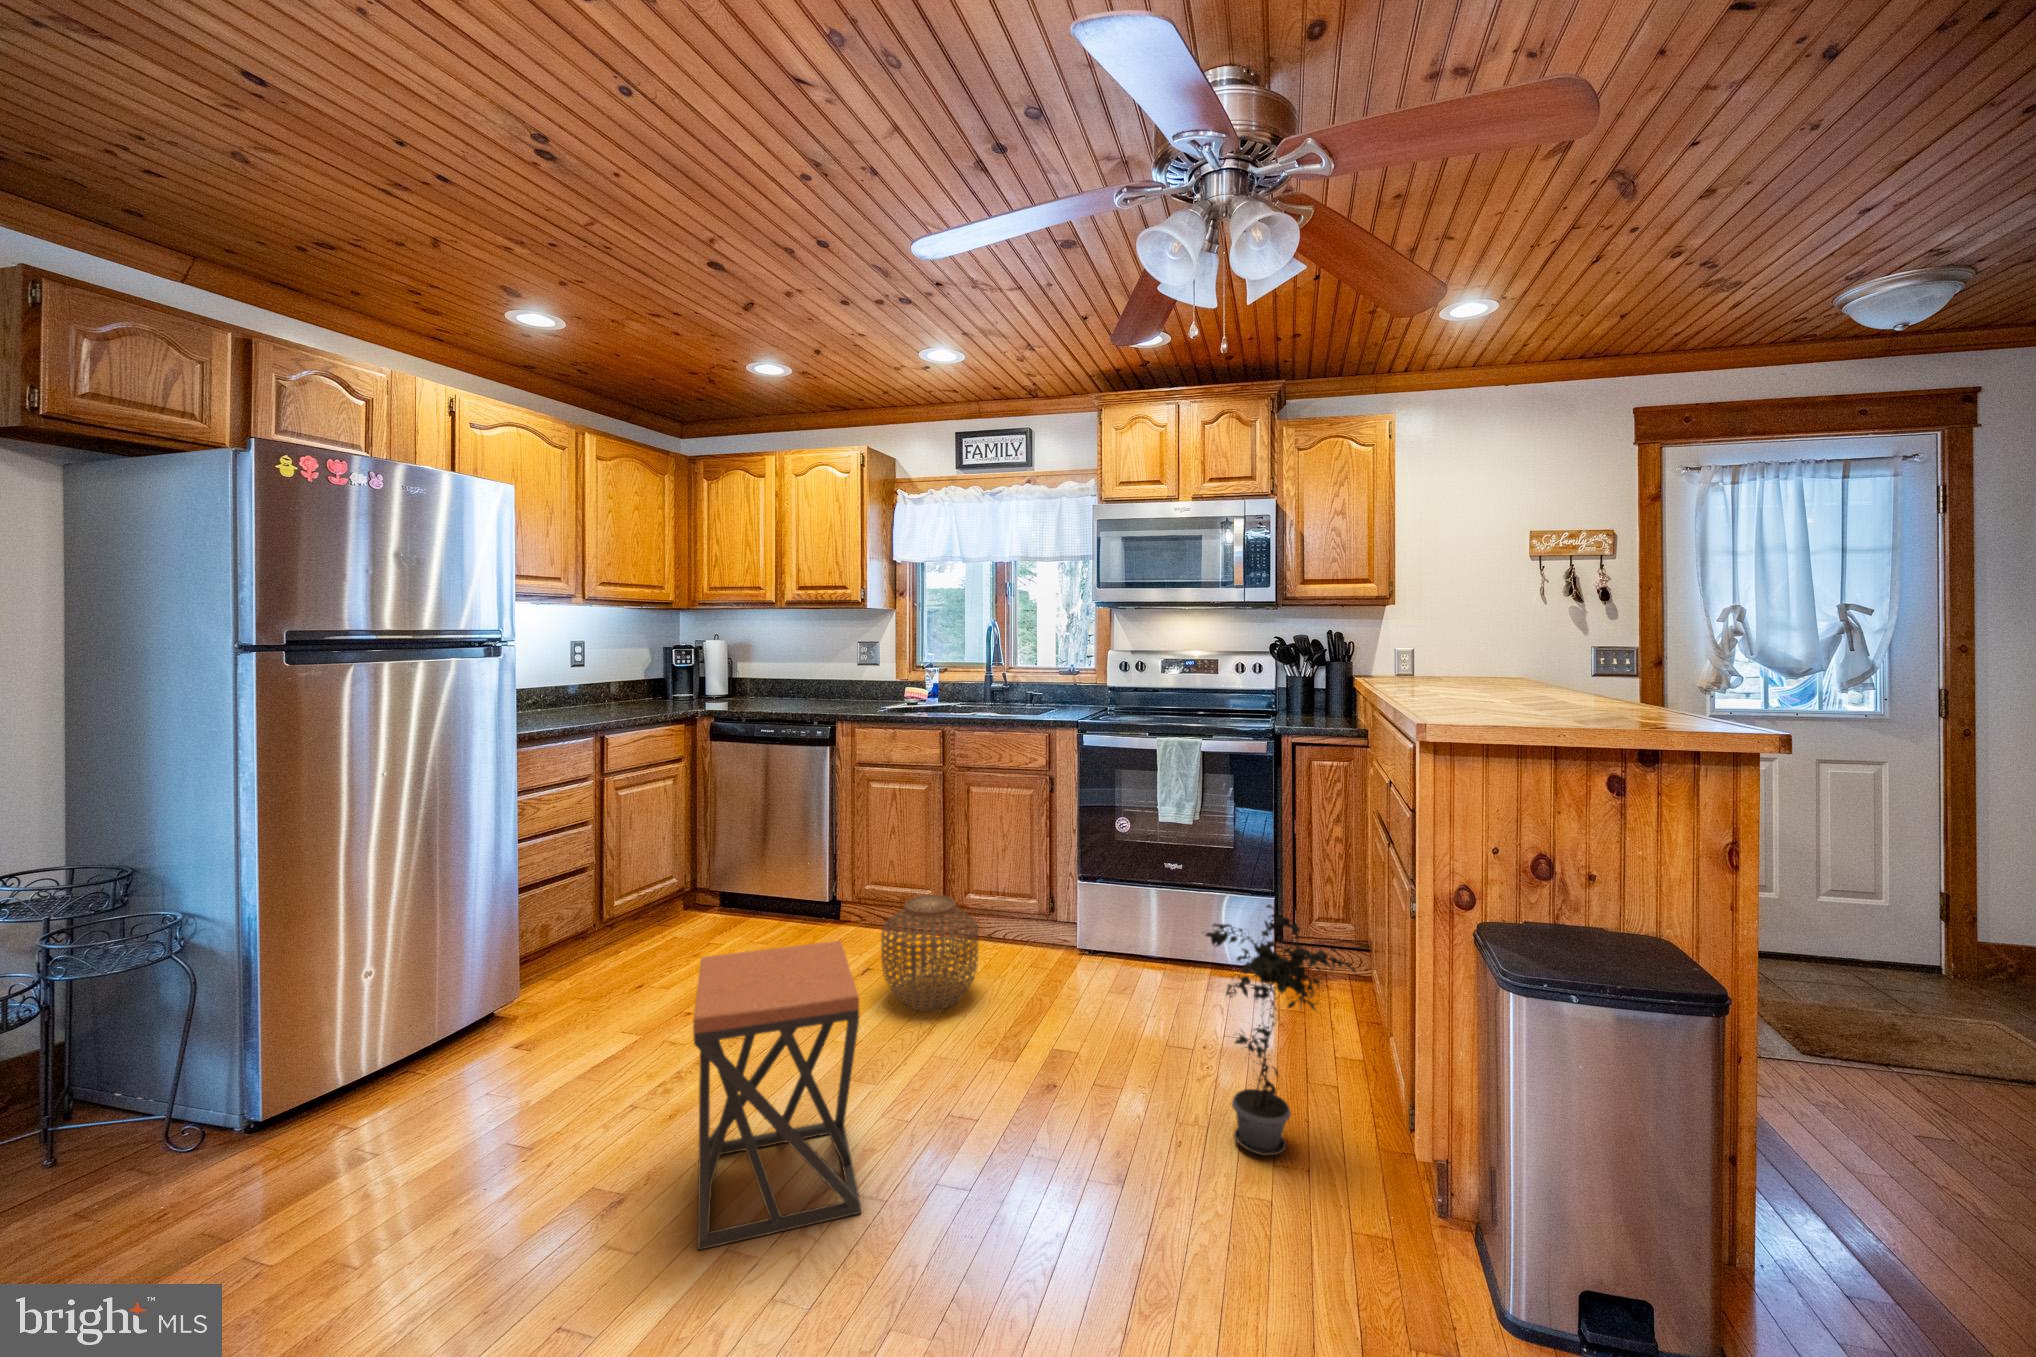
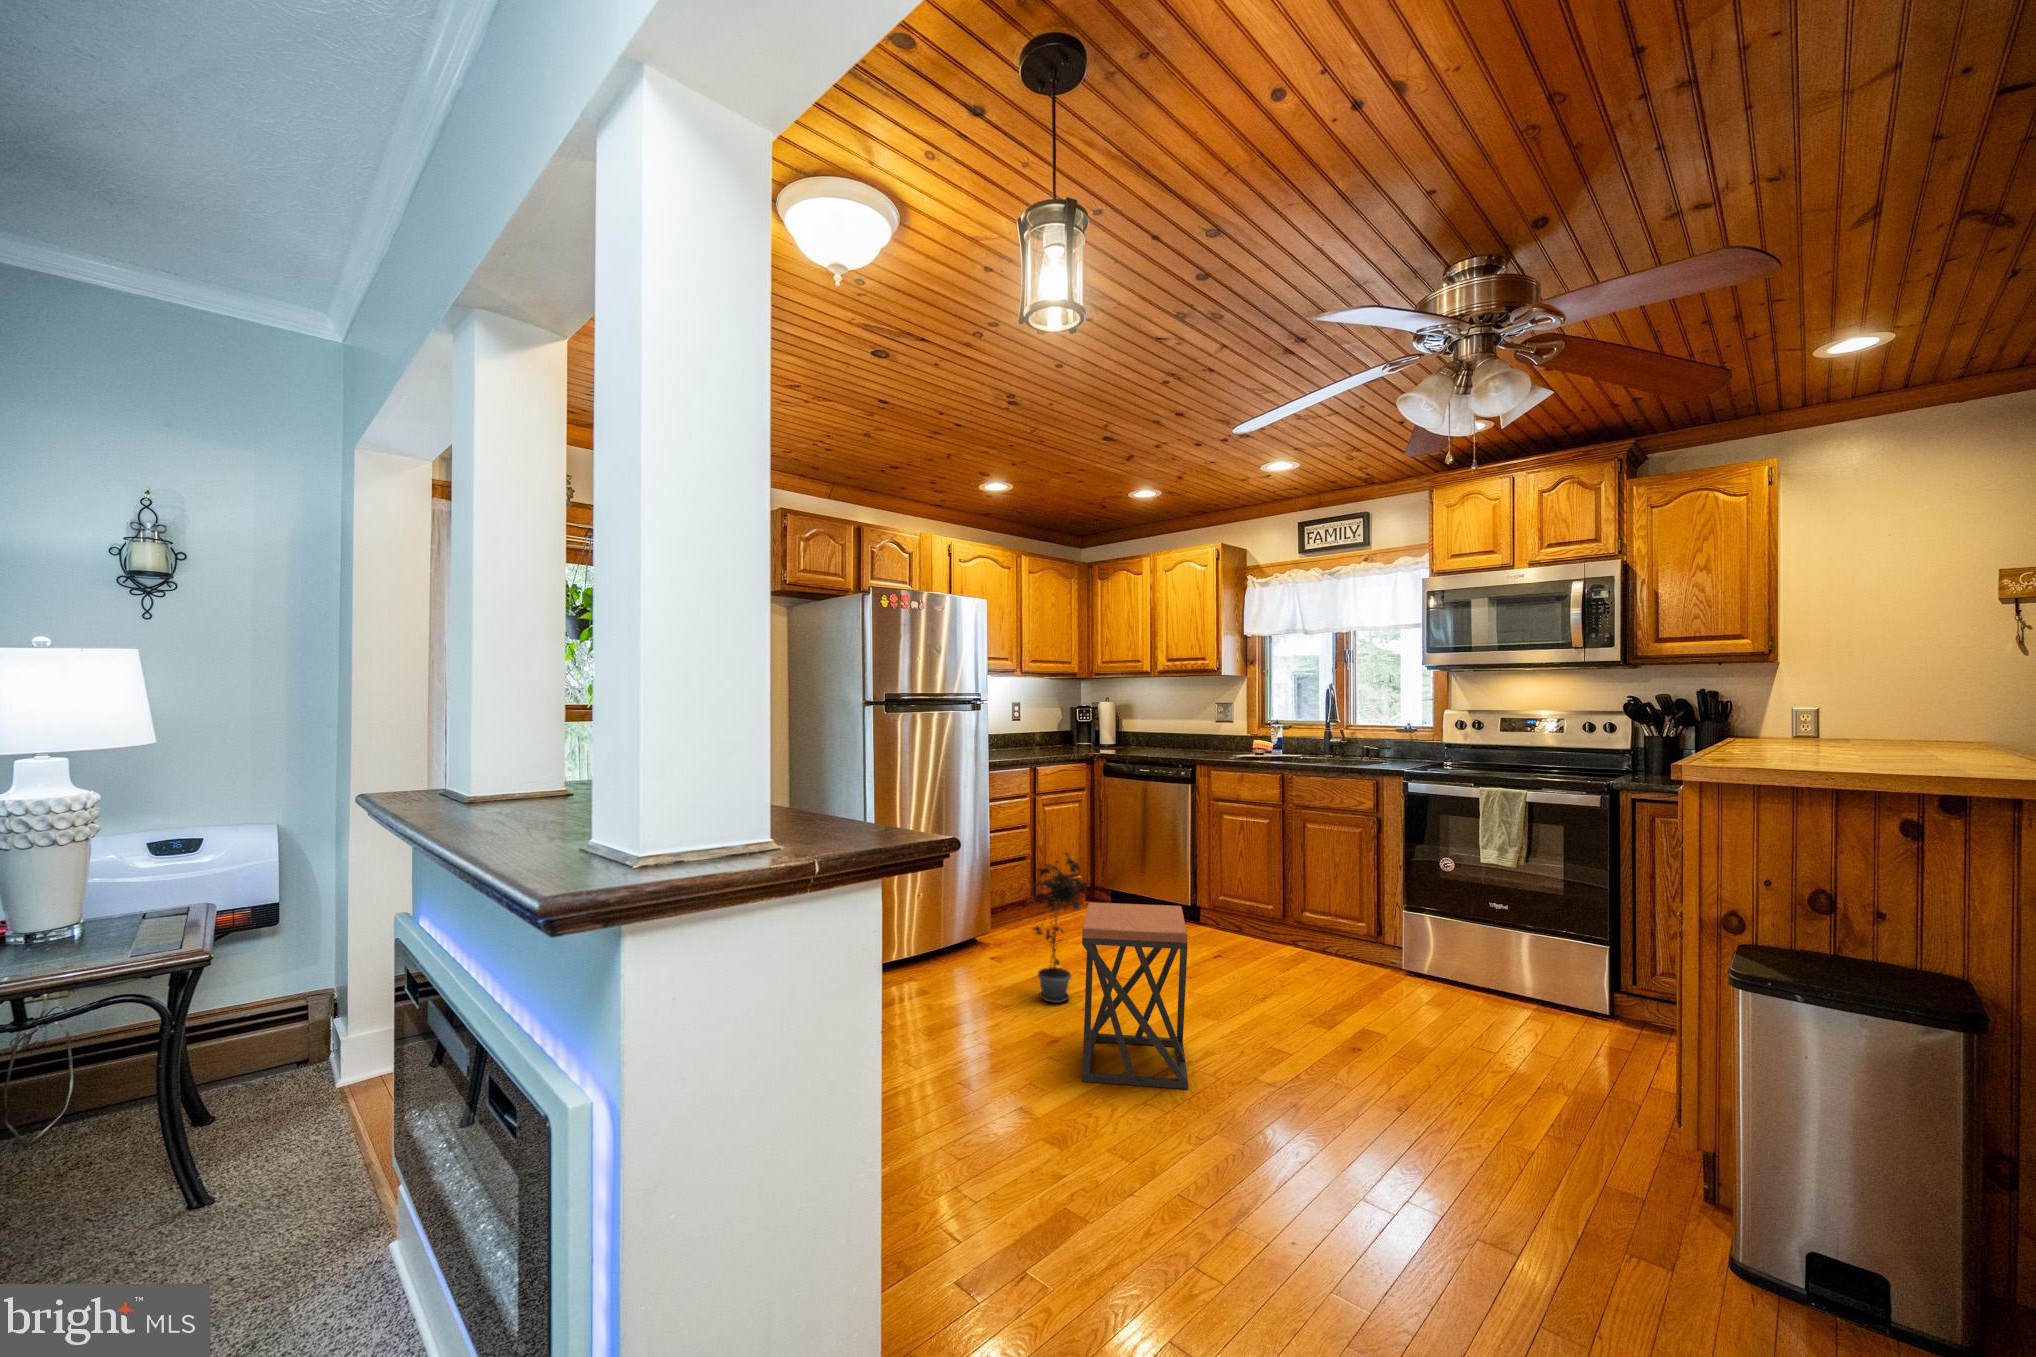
woven basket: present [881,895,978,1011] -> none [1223,902,1304,995]
potted plant: present [1206,905,1356,1156] -> present [1031,853,1087,1003]

